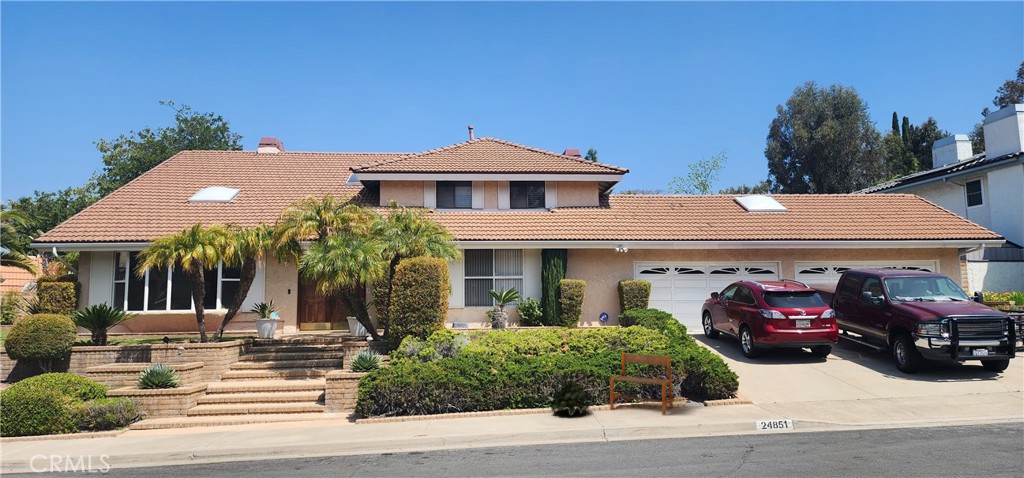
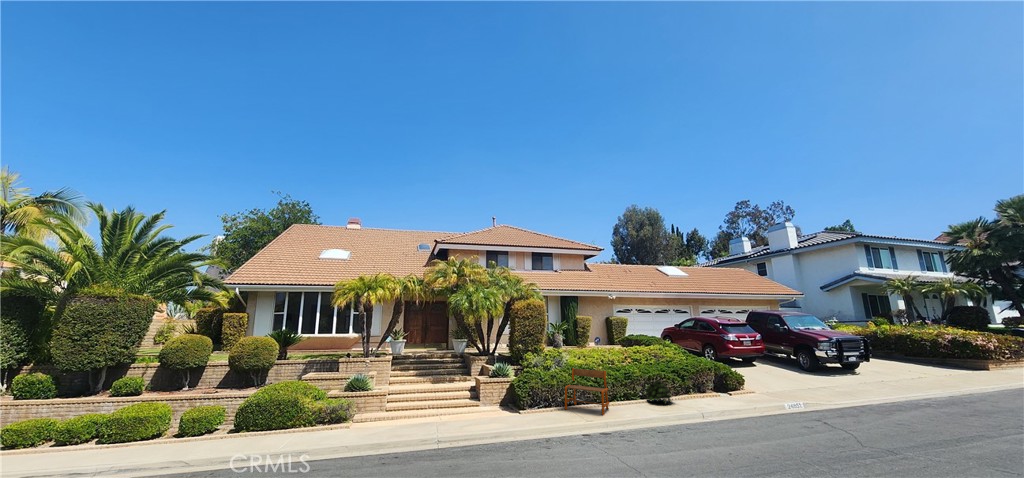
bench: present [610,353,674,415] -> present [565,368,609,415]

